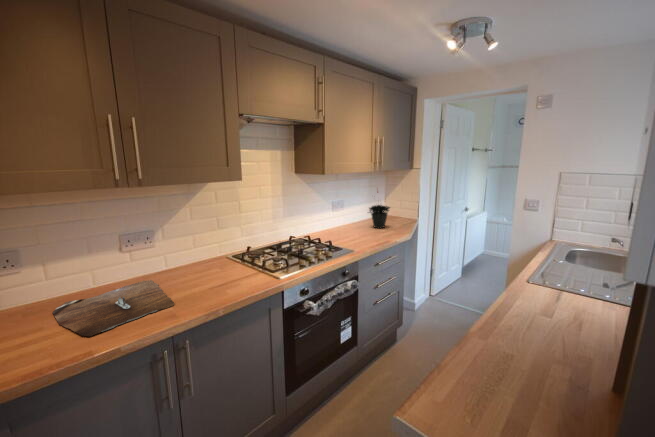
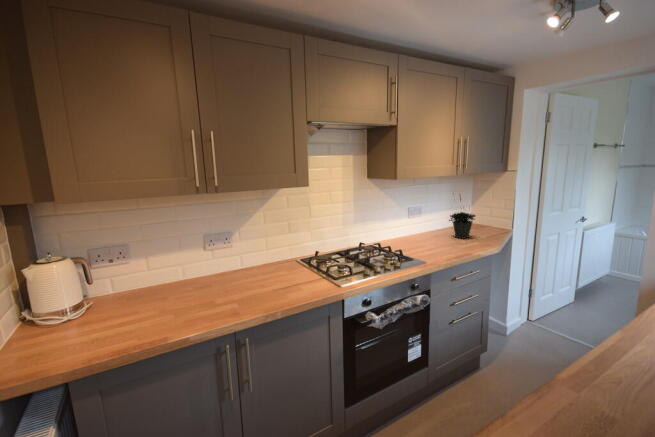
cutting board: present [53,280,174,336] -> none [147,277,240,324]

